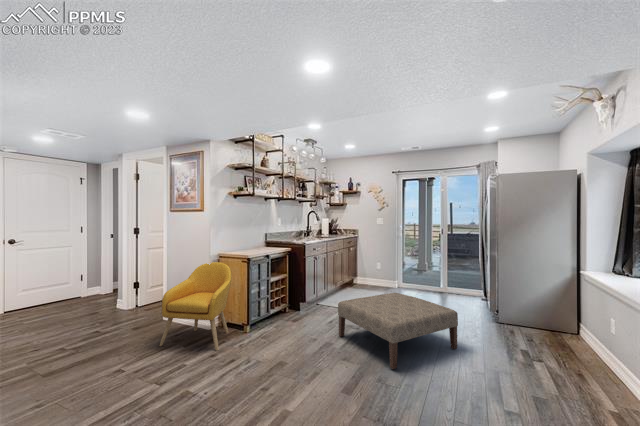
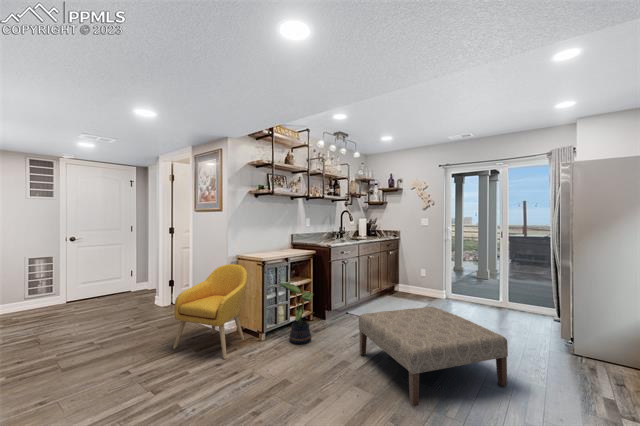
potted plant: none [261,278,296,332] -> present [279,283,313,344]

